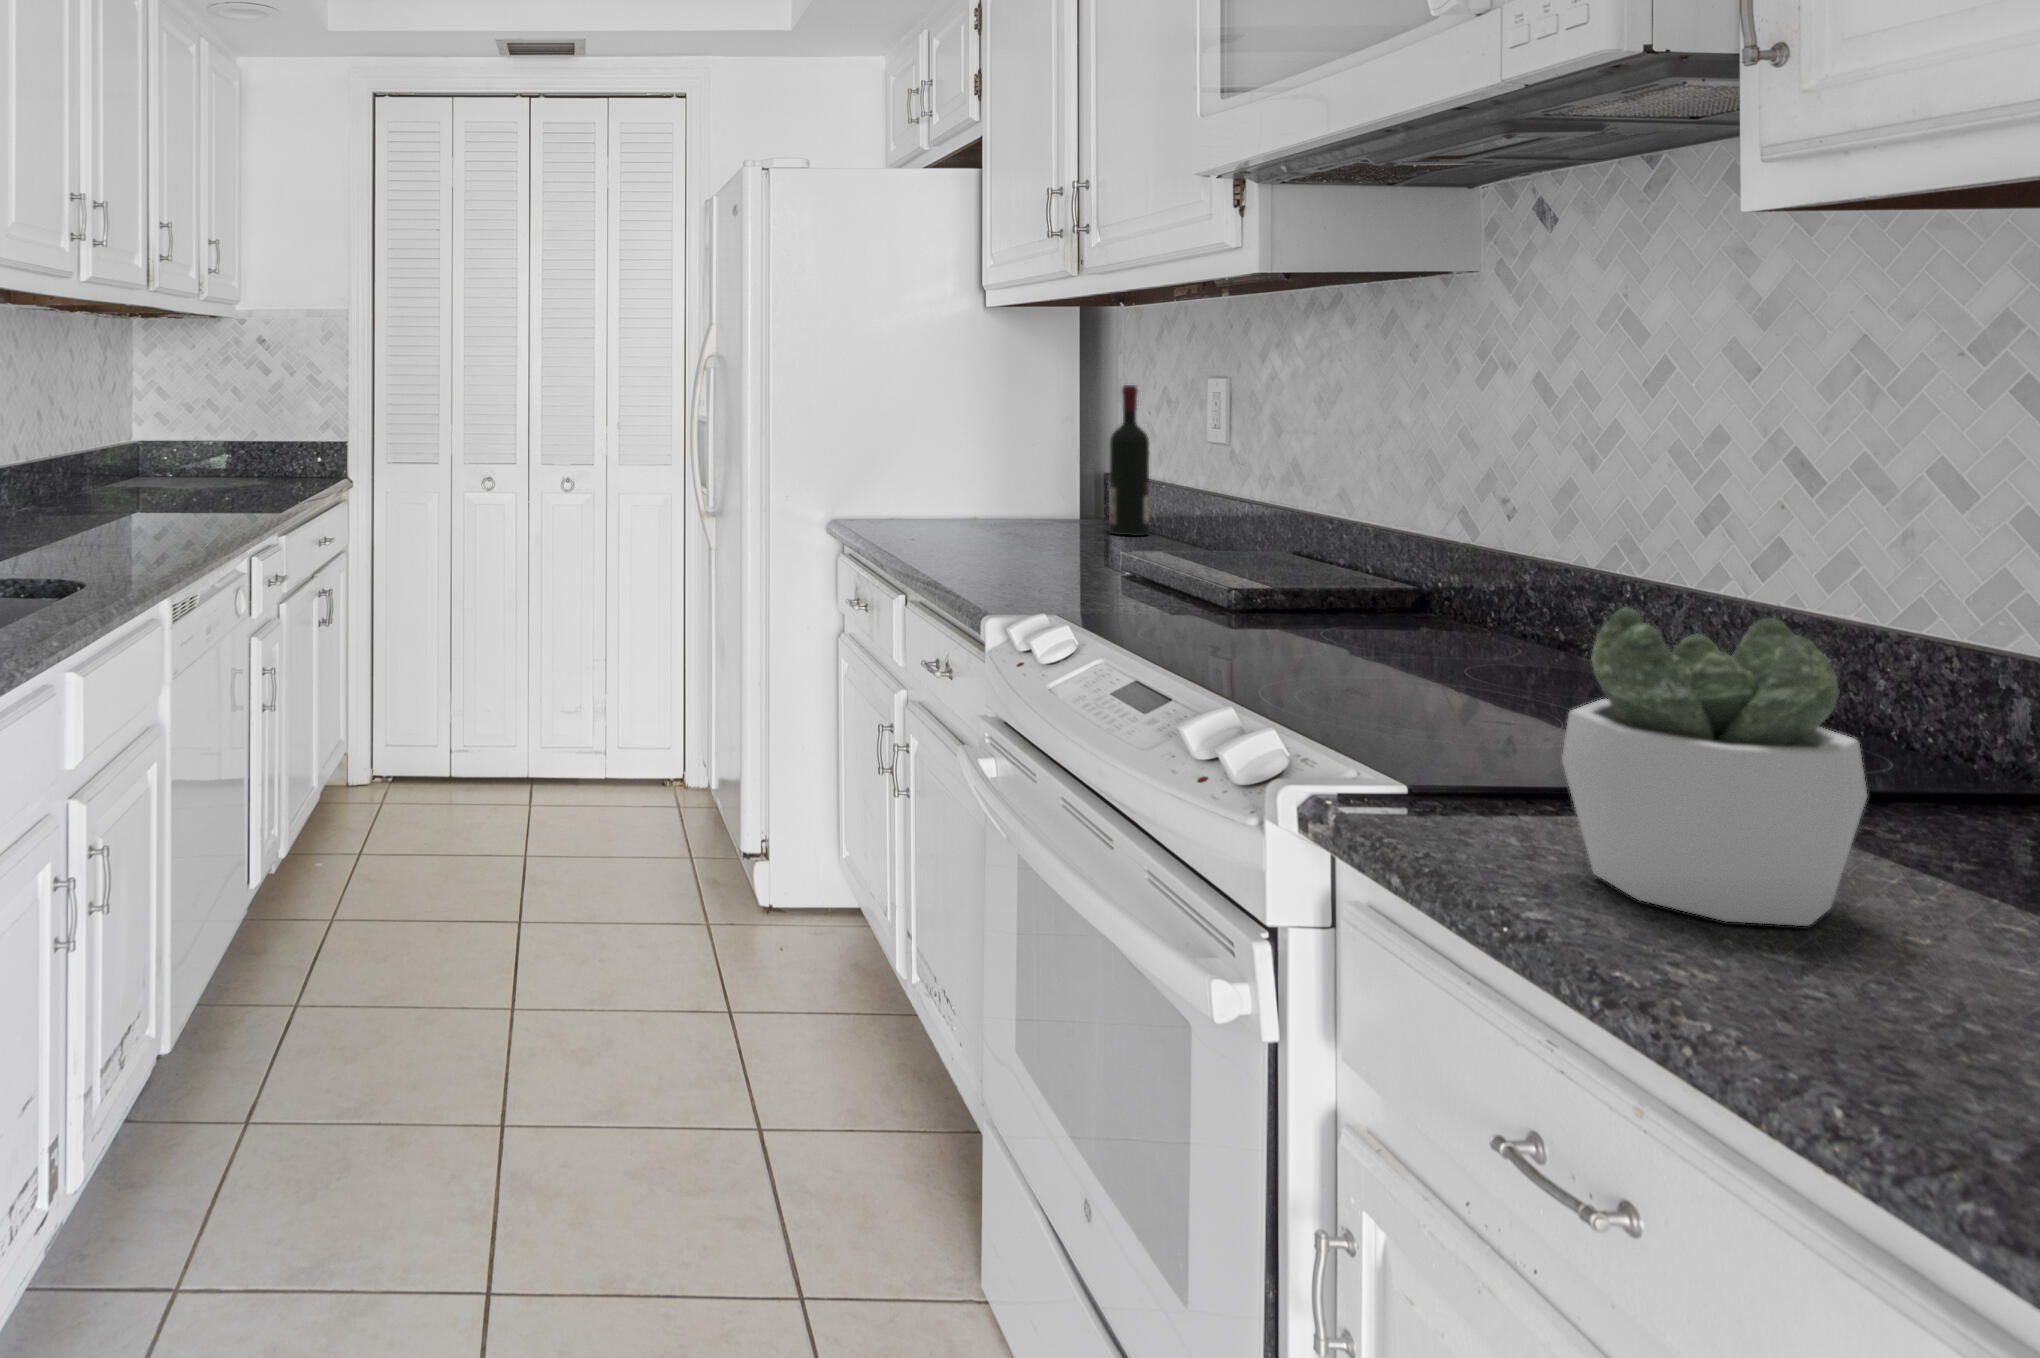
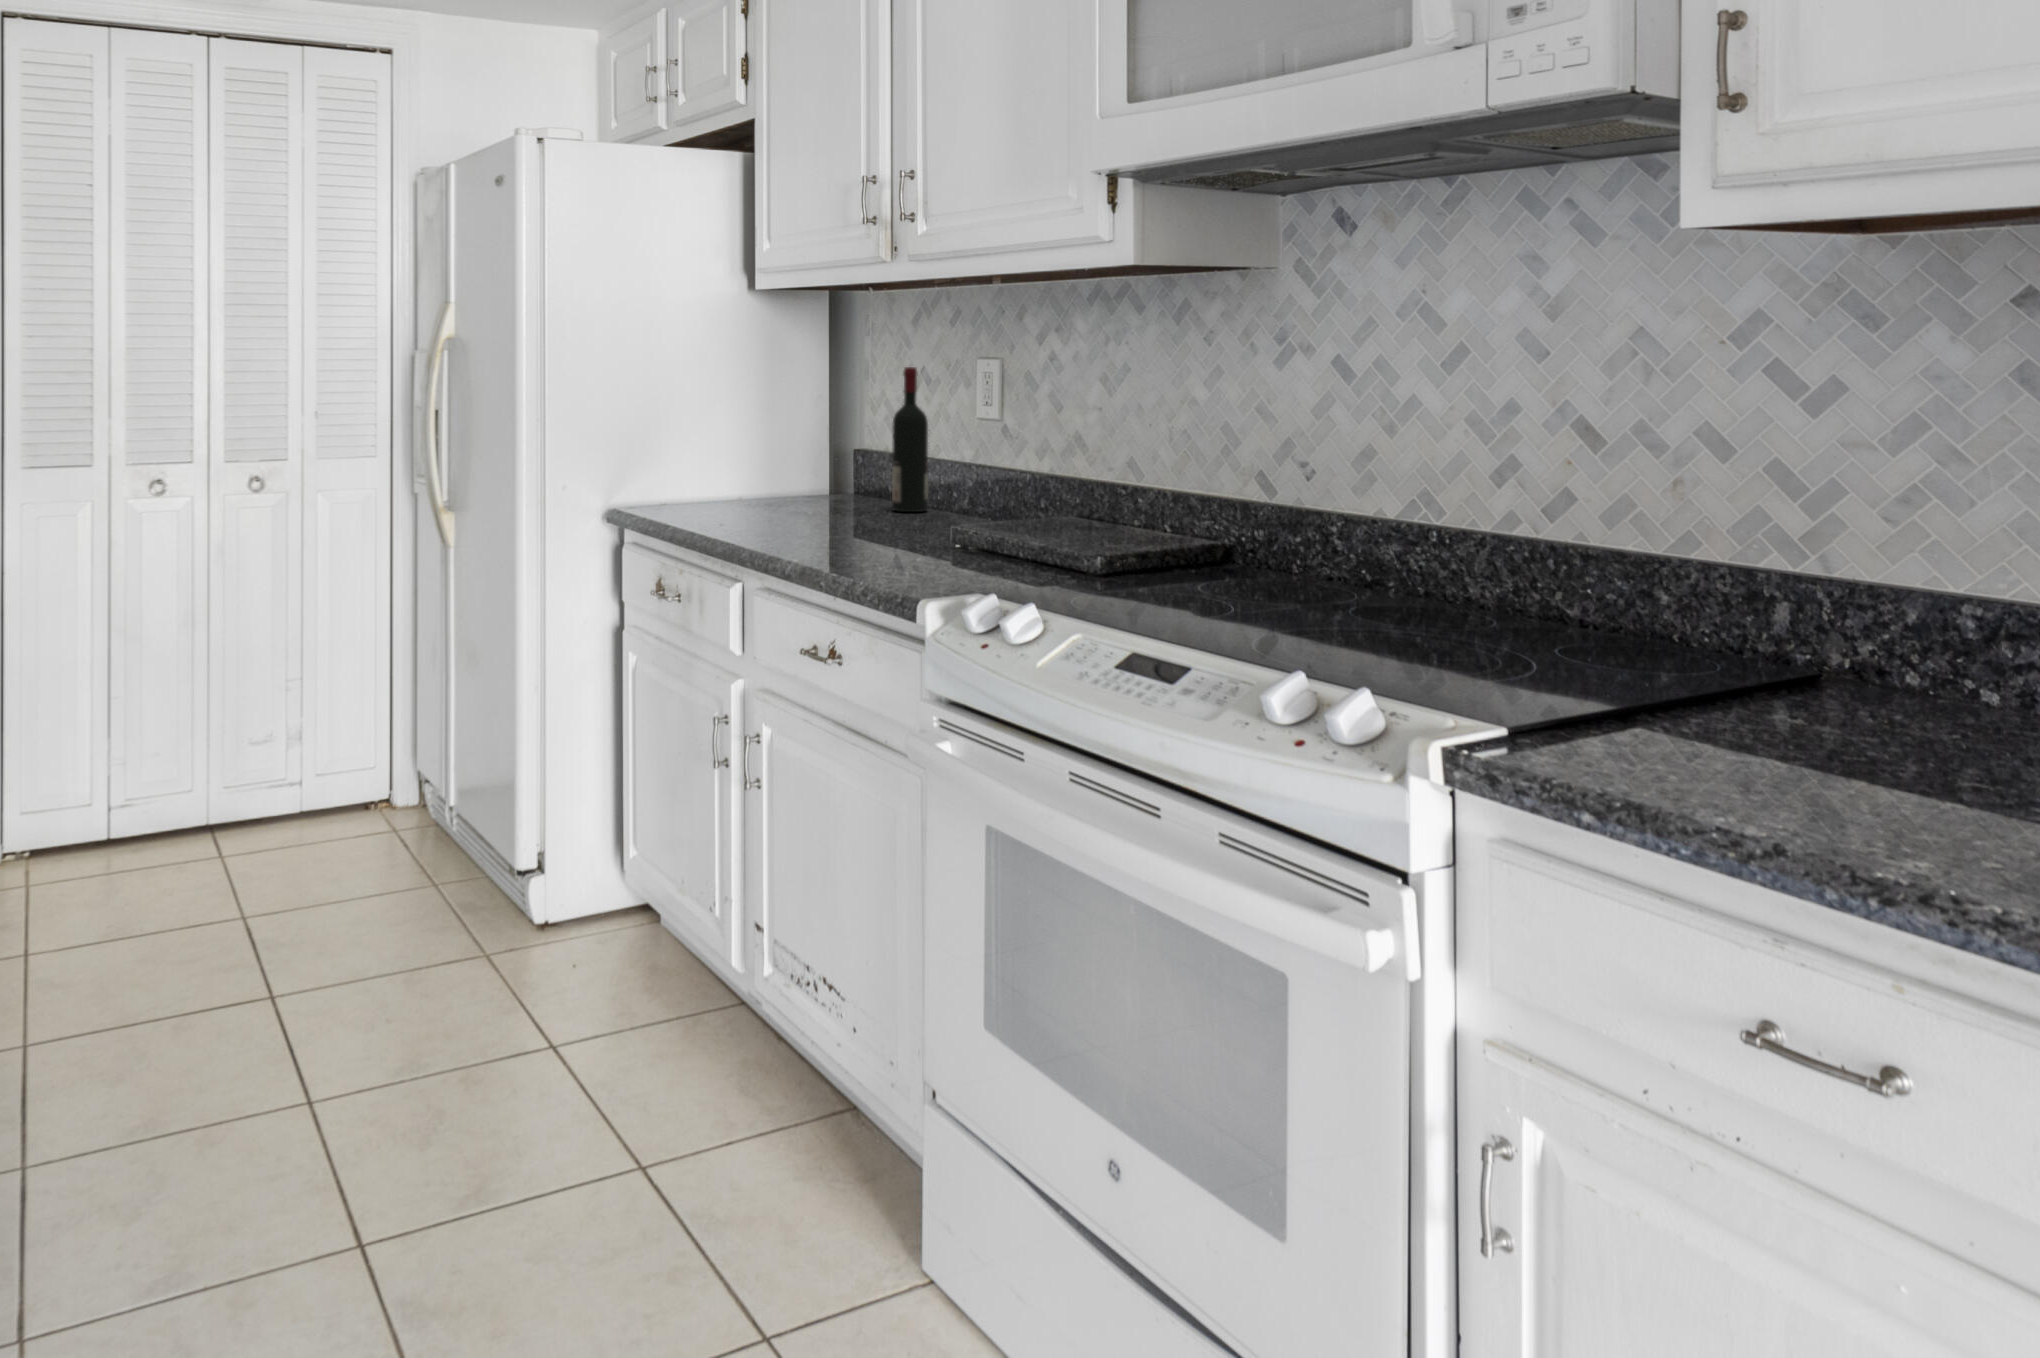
succulent plant: present [1562,607,1867,926] -> none [1680,553,1910,802]

